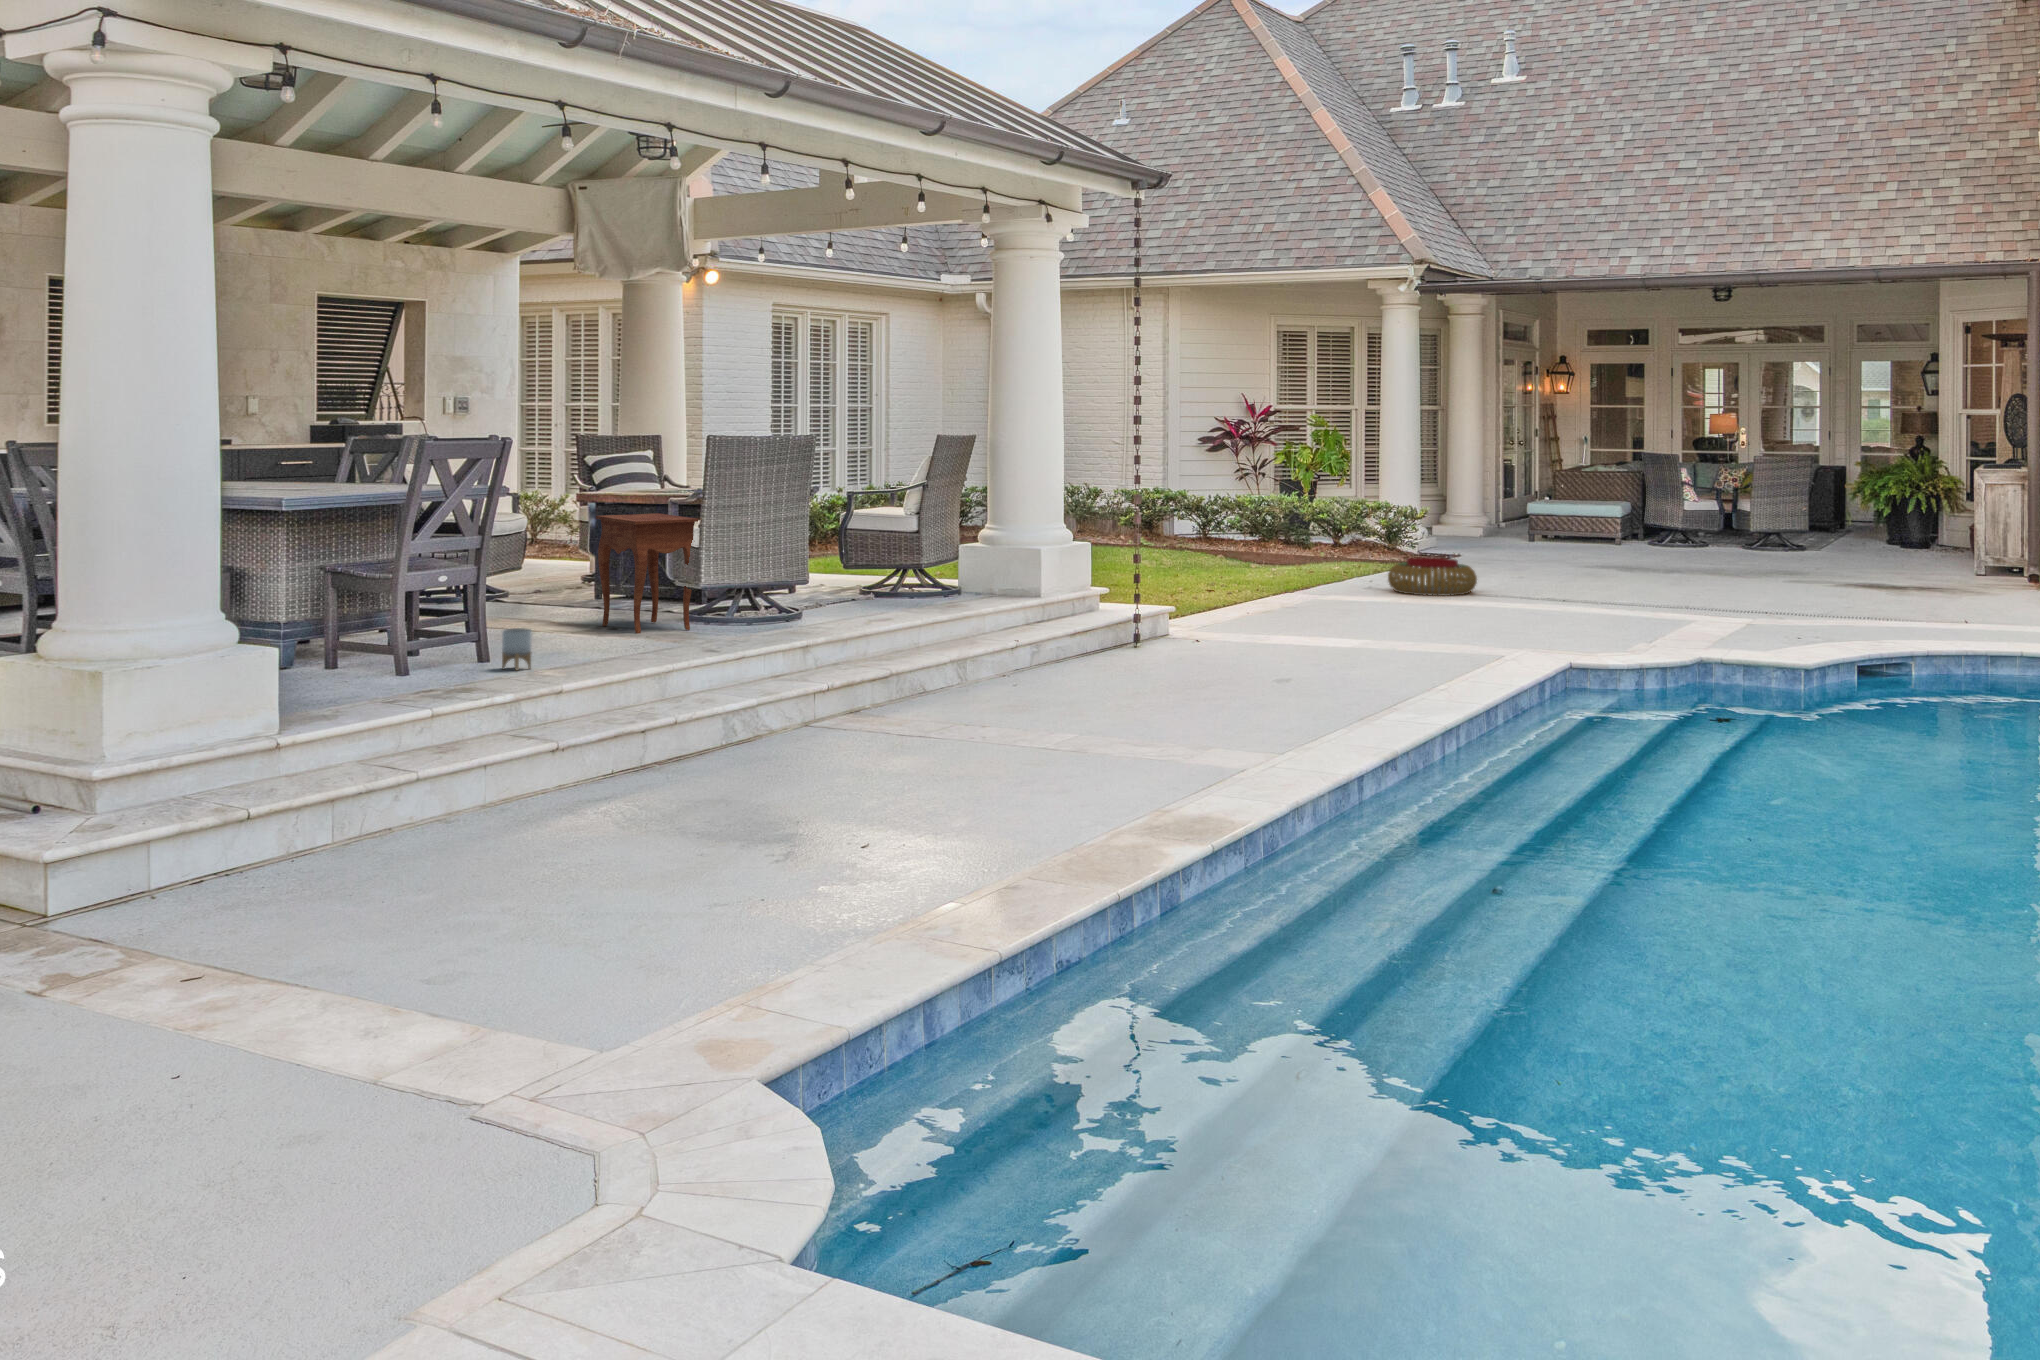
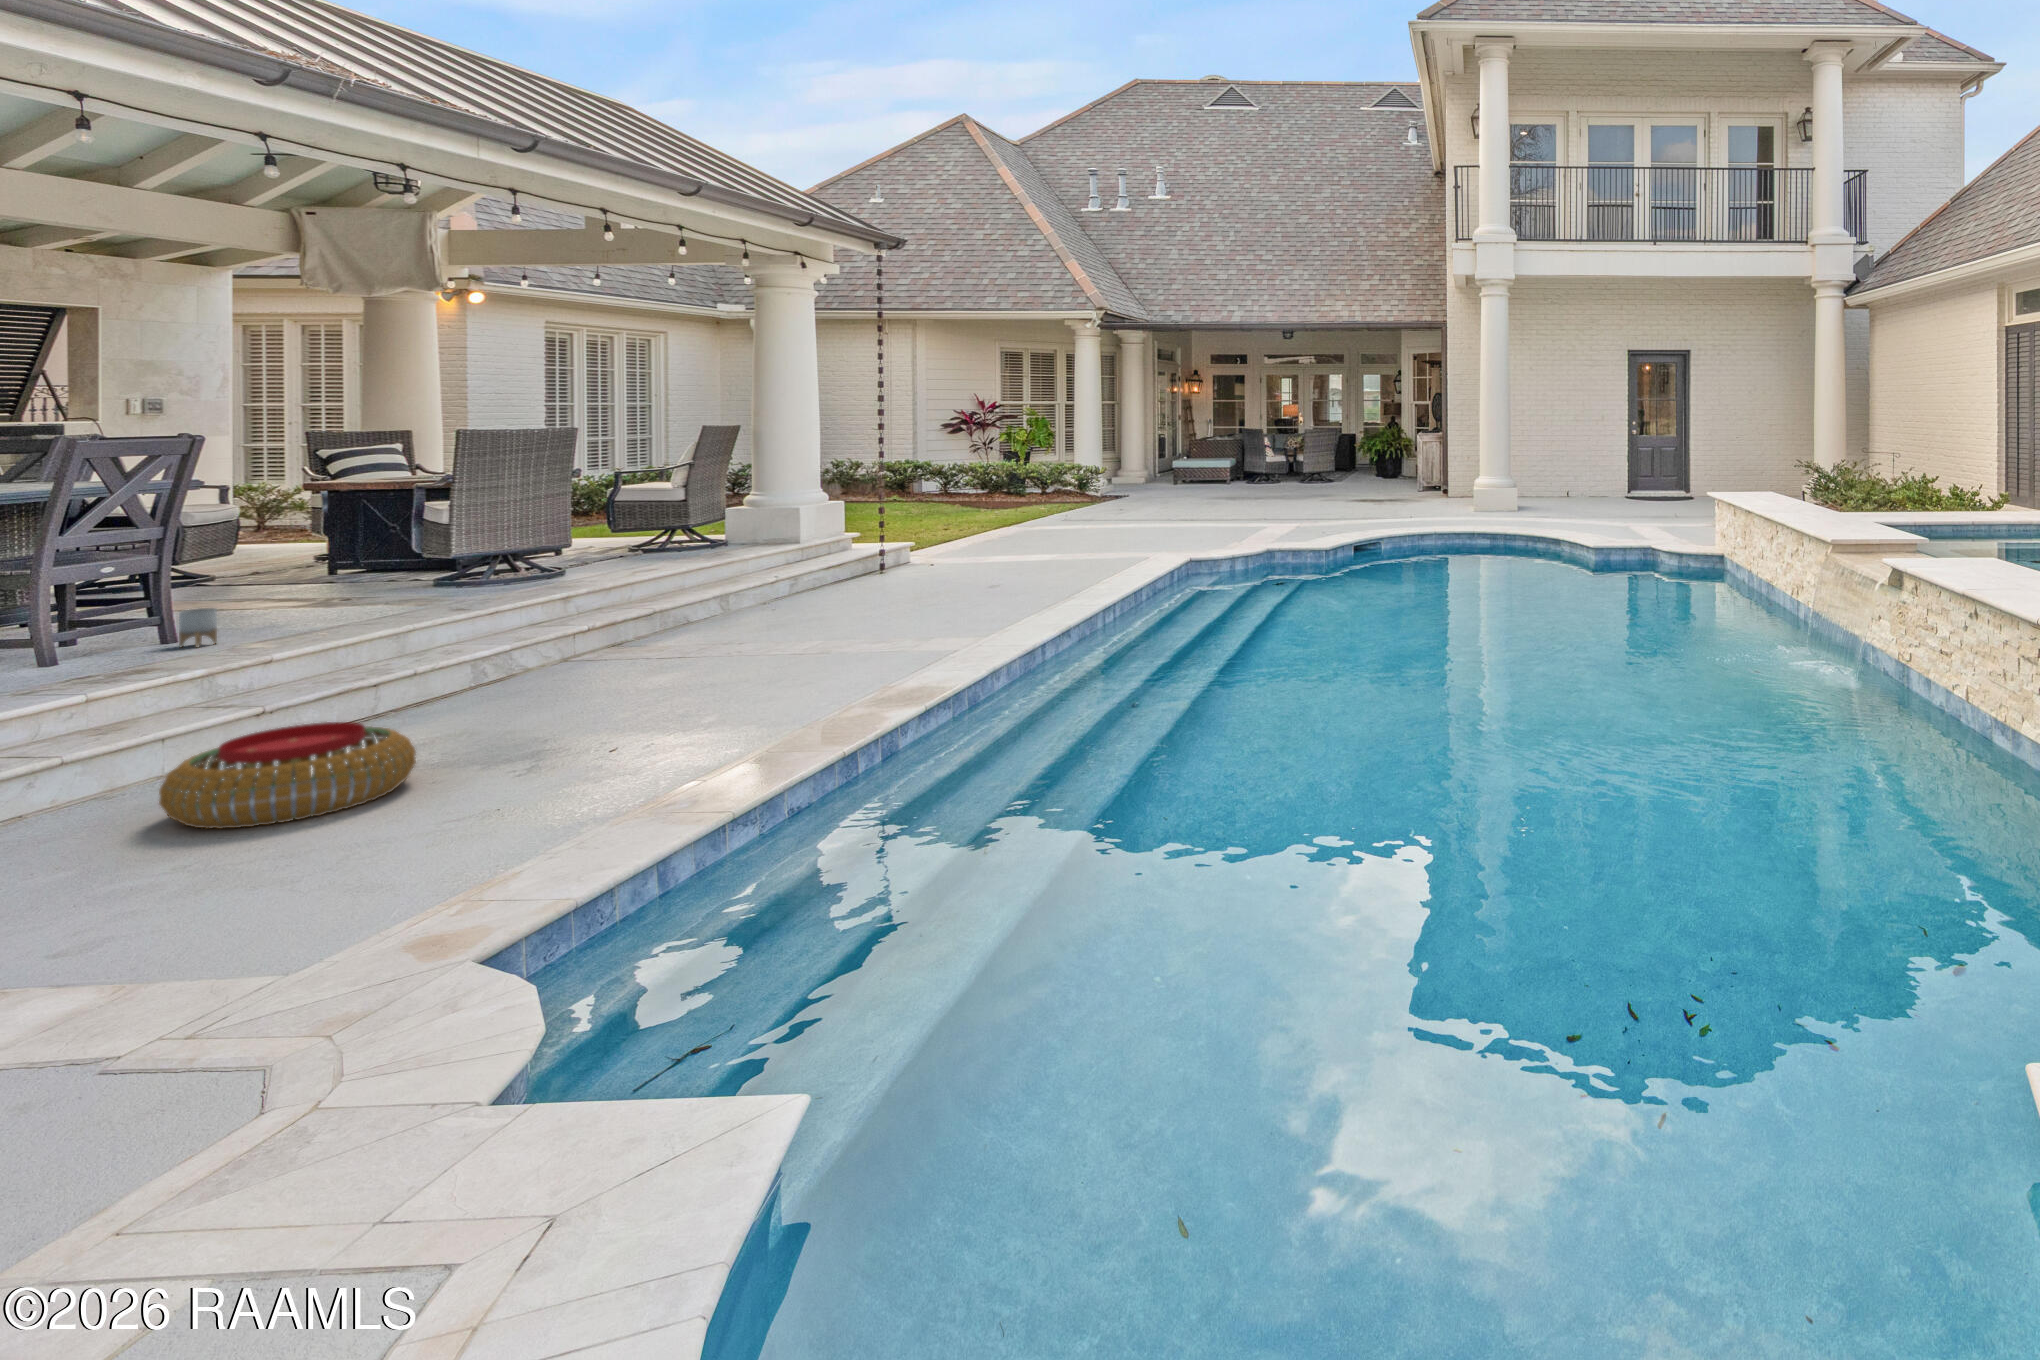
side table: present [596,513,698,634] -> none [335,495,447,599]
pouf: present [1388,557,1477,596] -> present [159,722,416,829]

